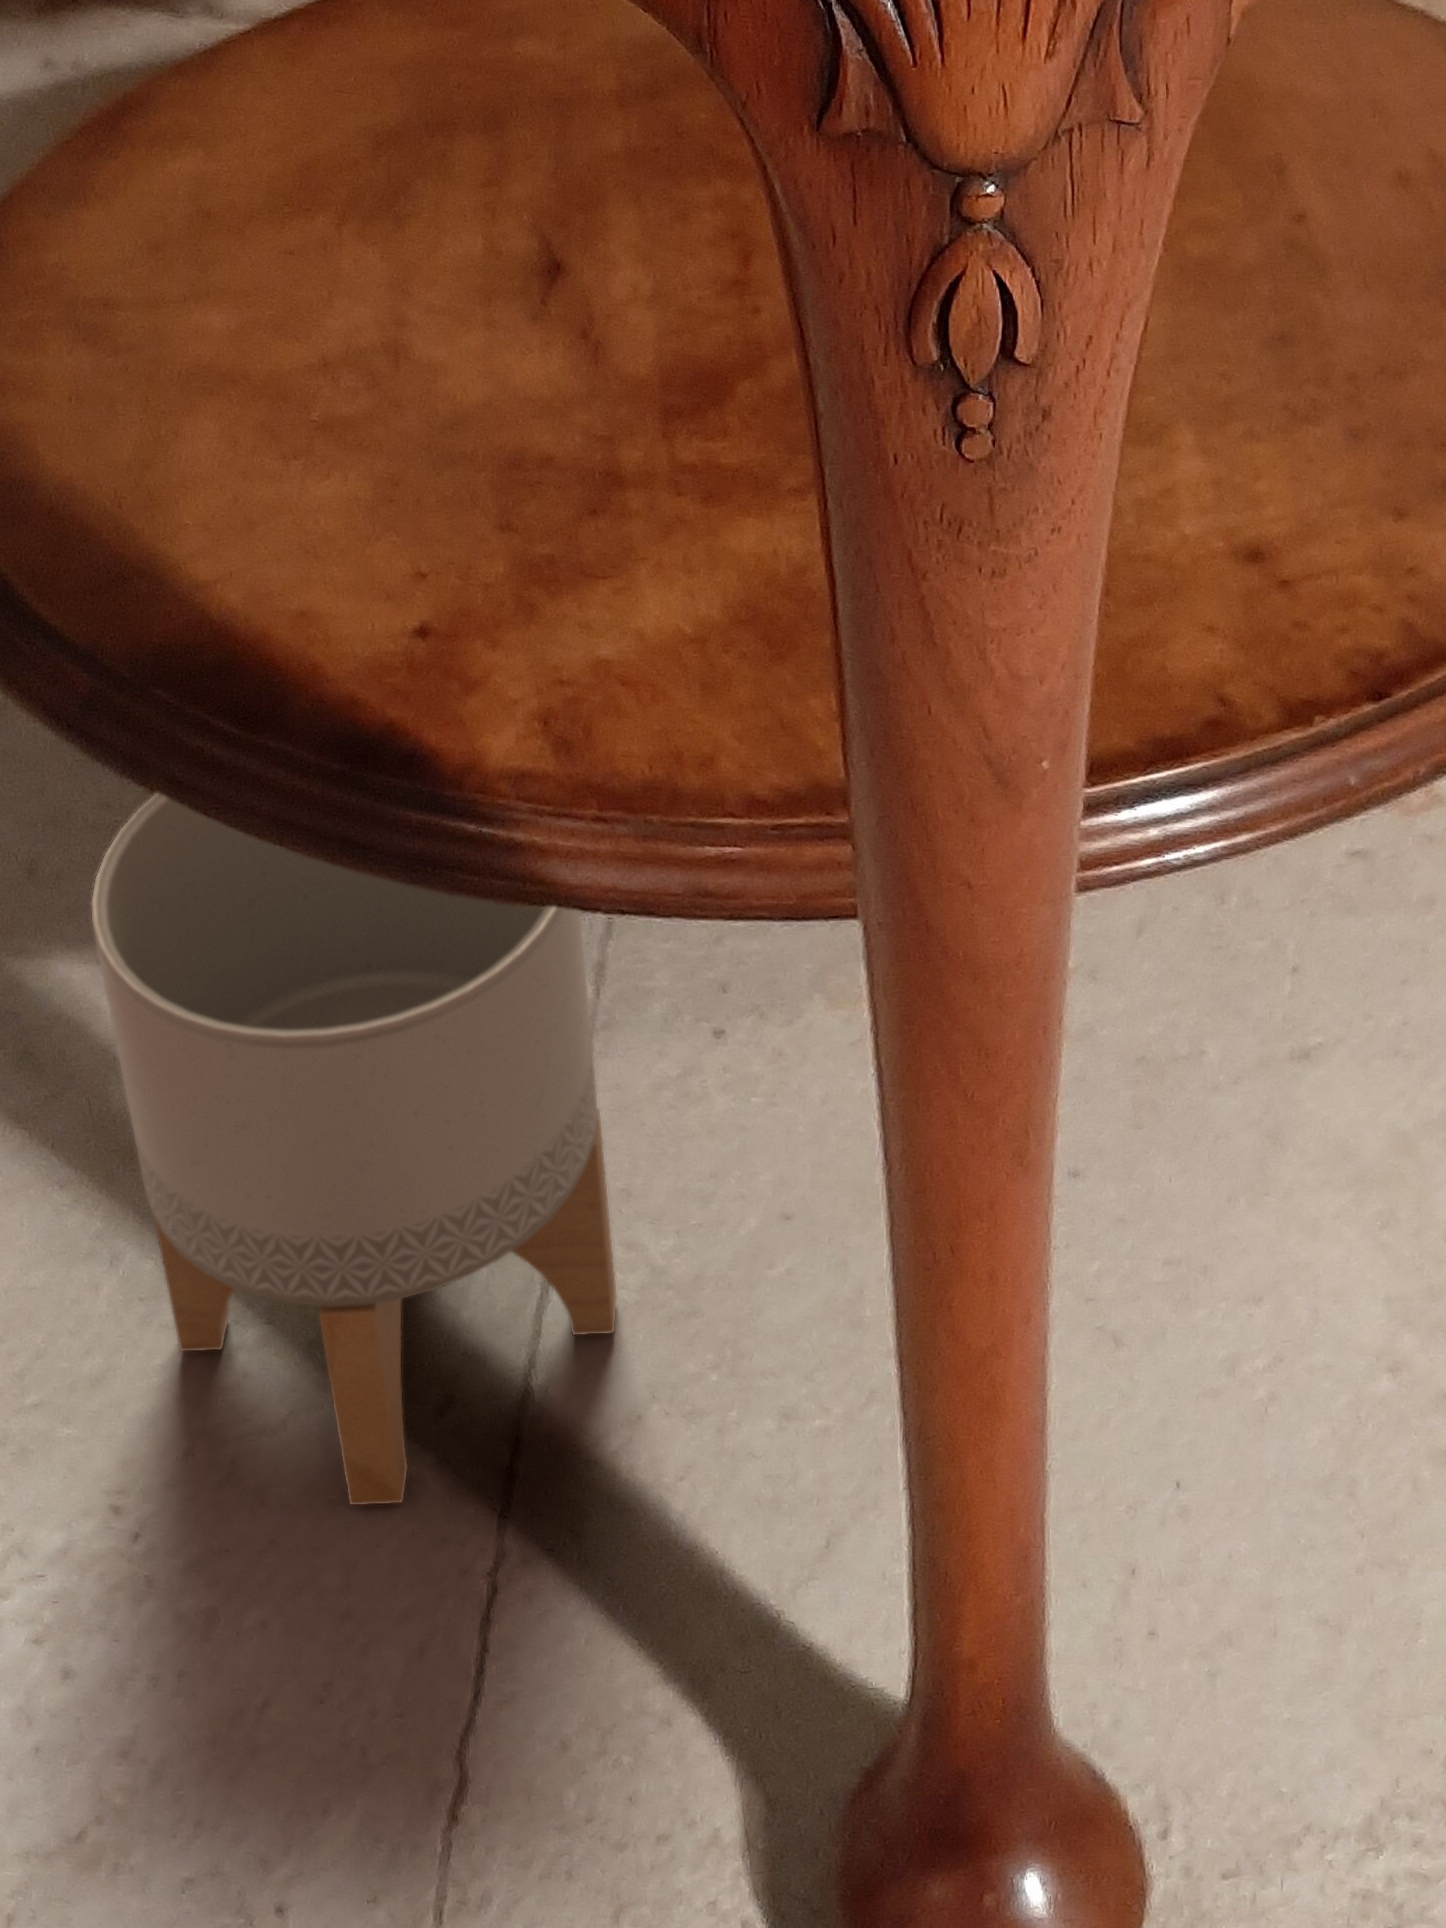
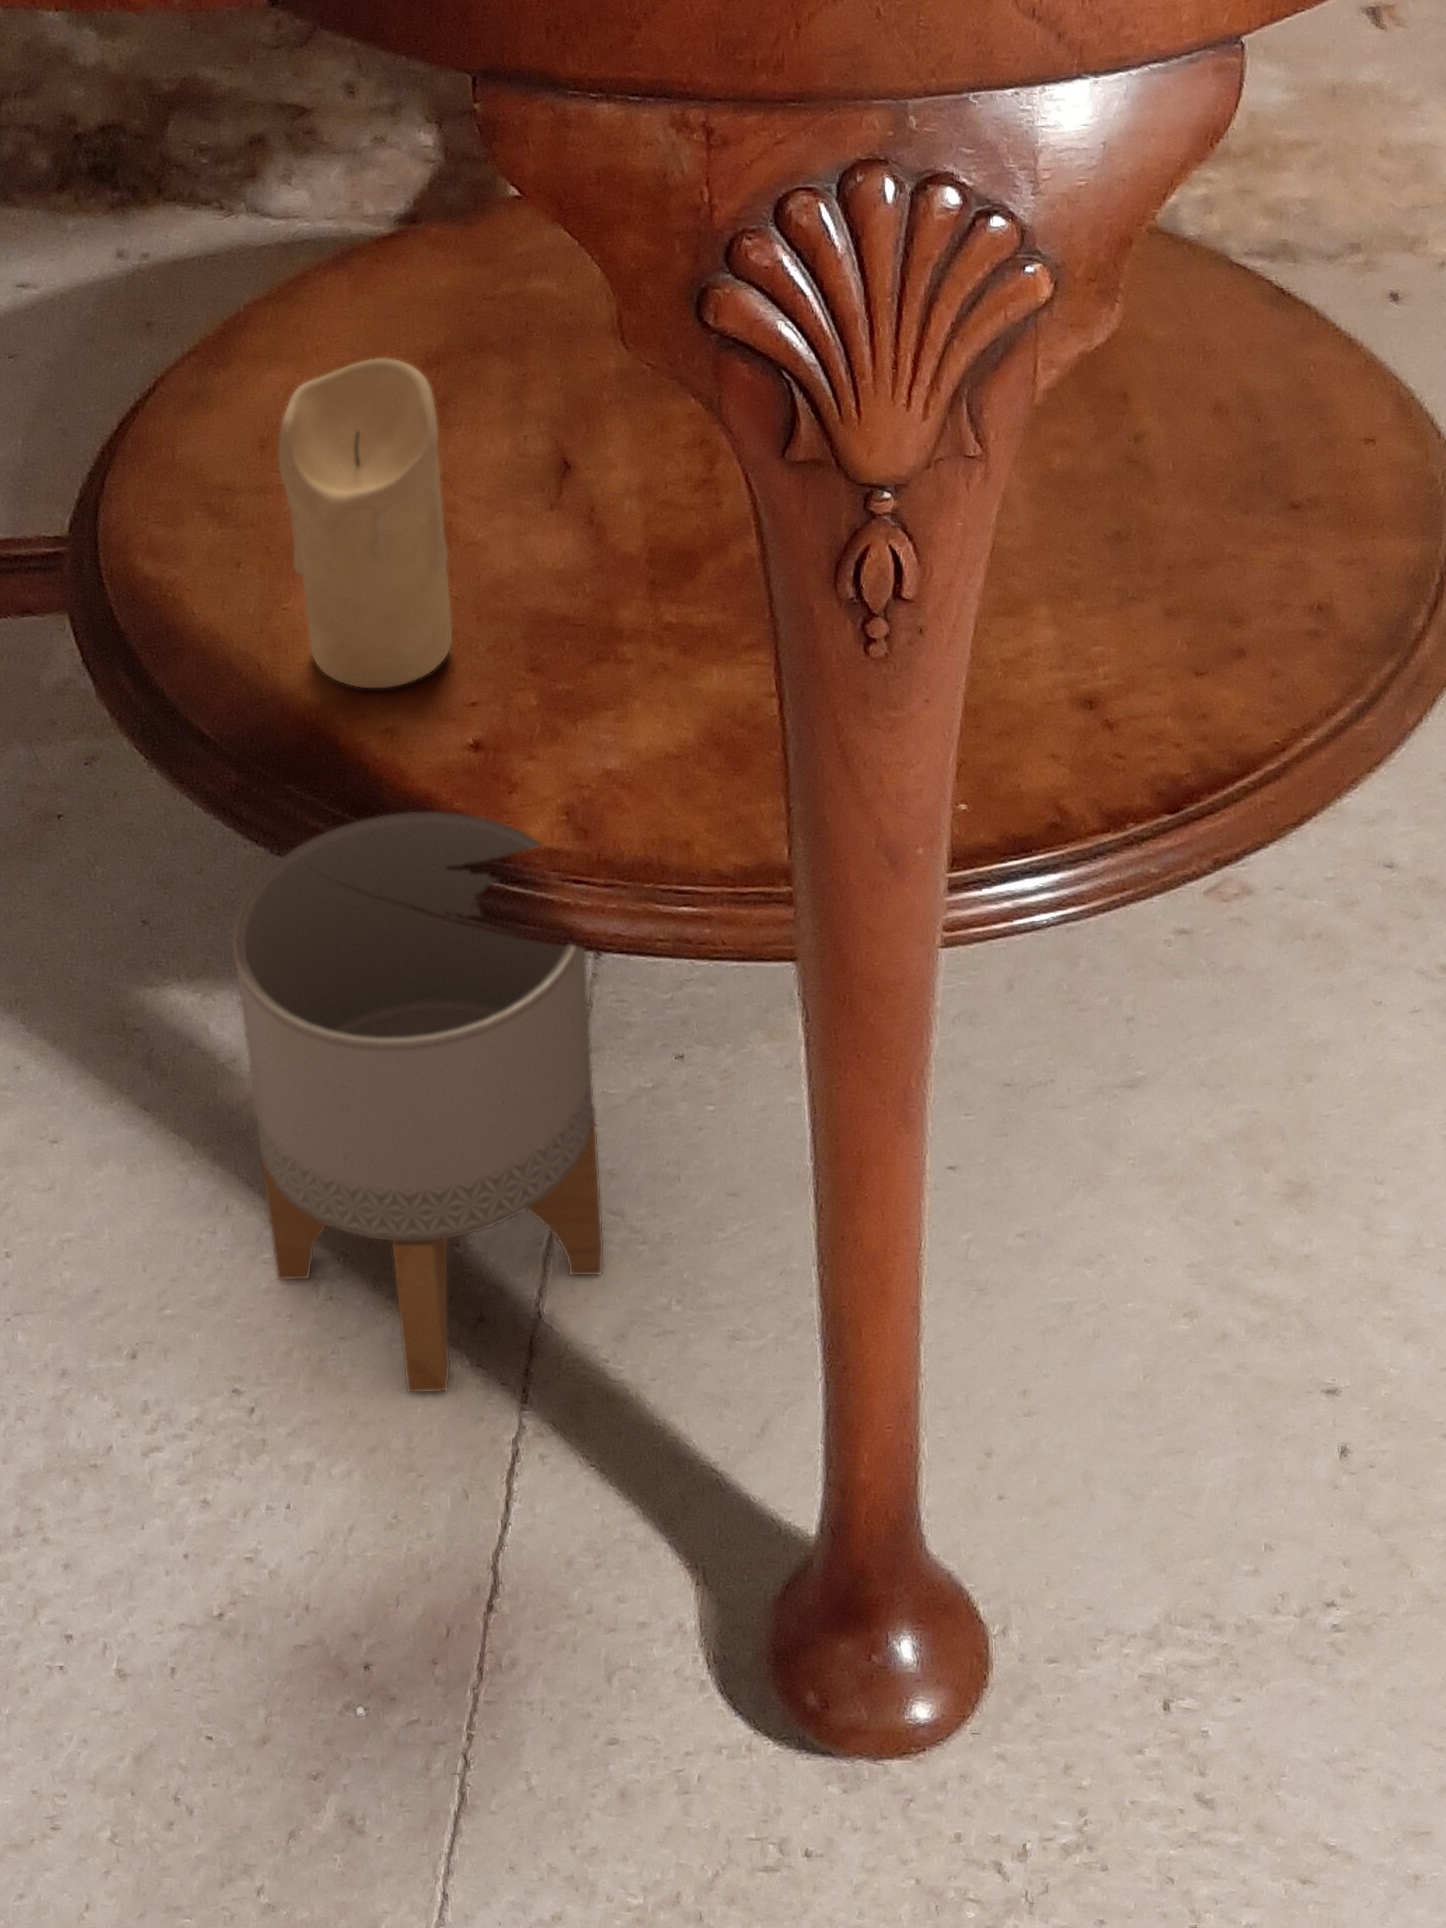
candle: none [151,108,399,555] -> present [279,358,452,688]

